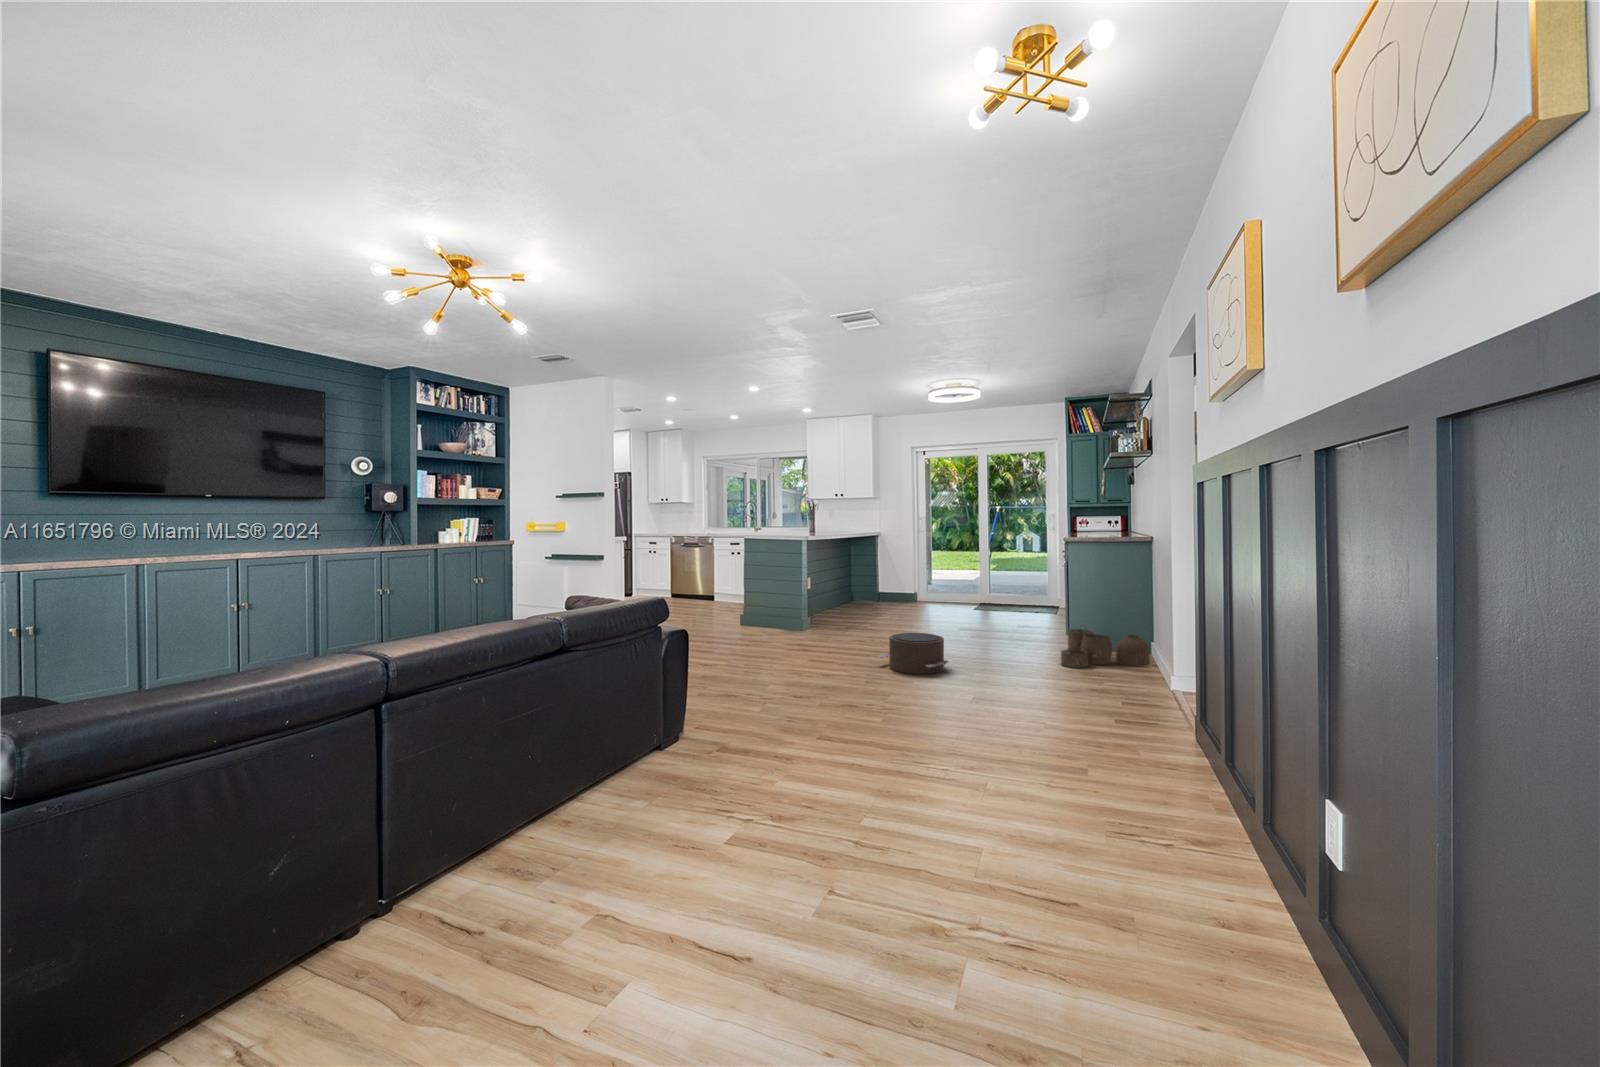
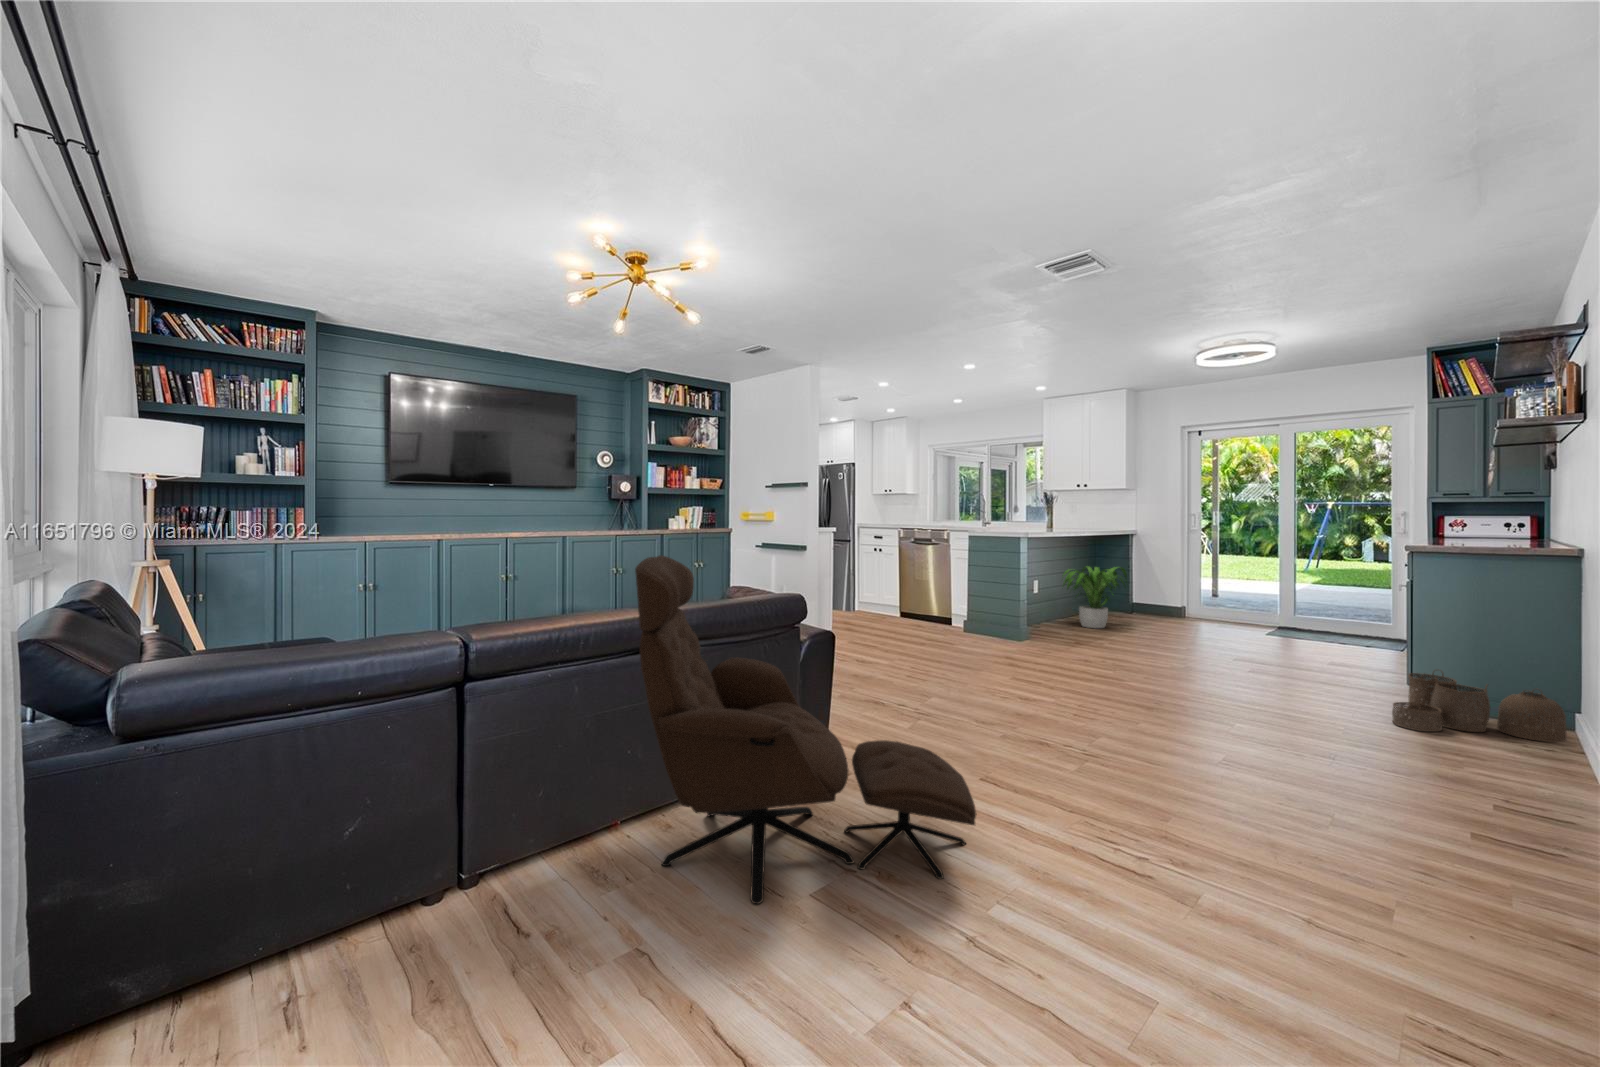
potted plant: none [824,563,876,615] -> present [1063,567,1127,628]
lounge chair: none [559,572,841,854] -> present [635,555,977,904]
pouf: present [878,633,948,674] -> none [1104,656,1205,712]

